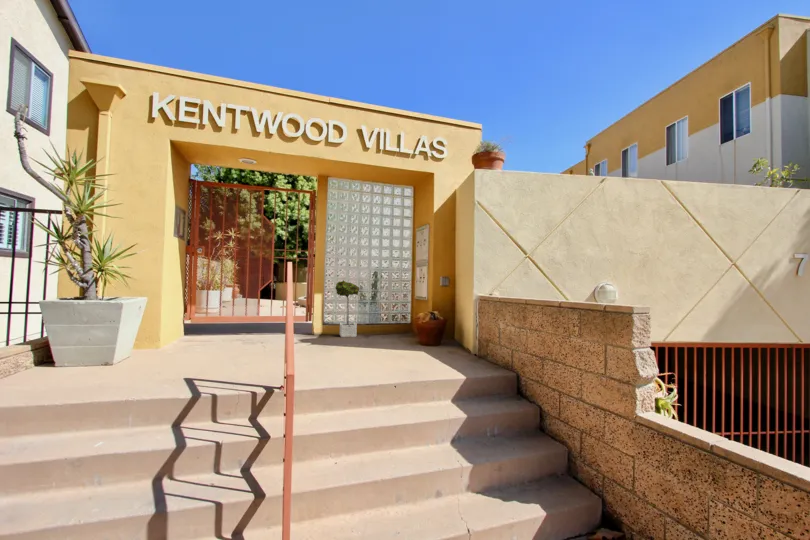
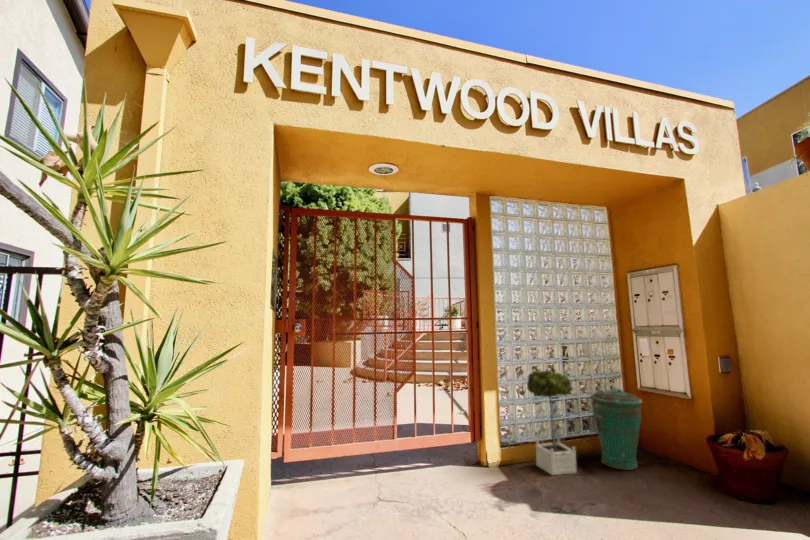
trash can: none [375,294,401,337] -> present [590,388,642,470]

